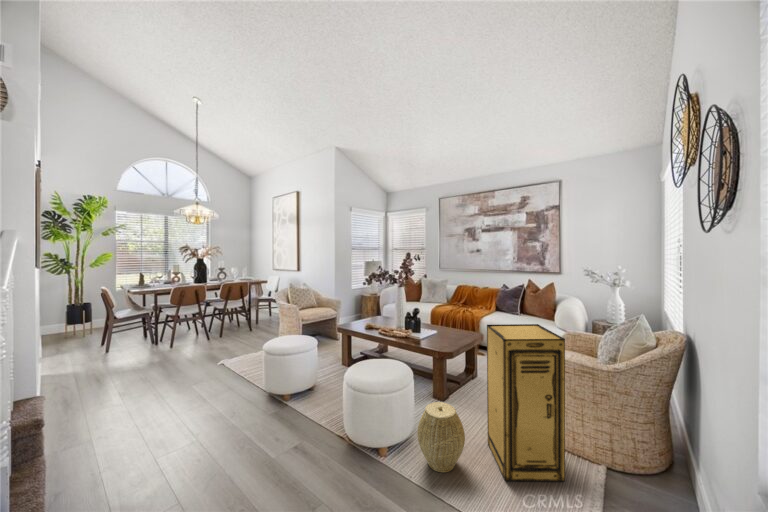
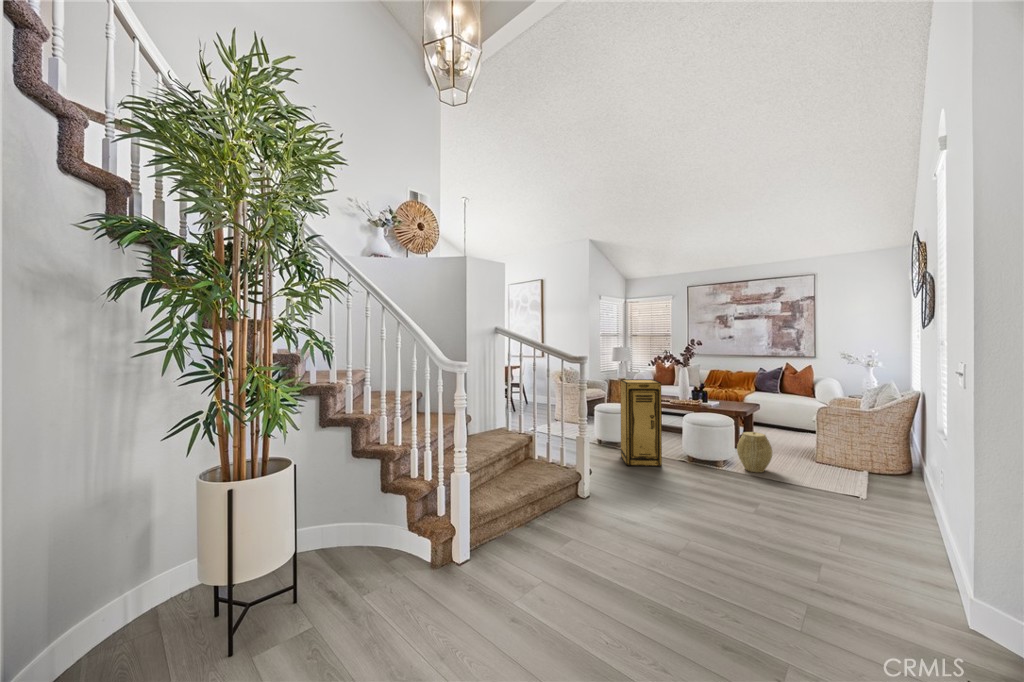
storage cabinet: present [487,324,565,482] -> present [620,379,662,466]

